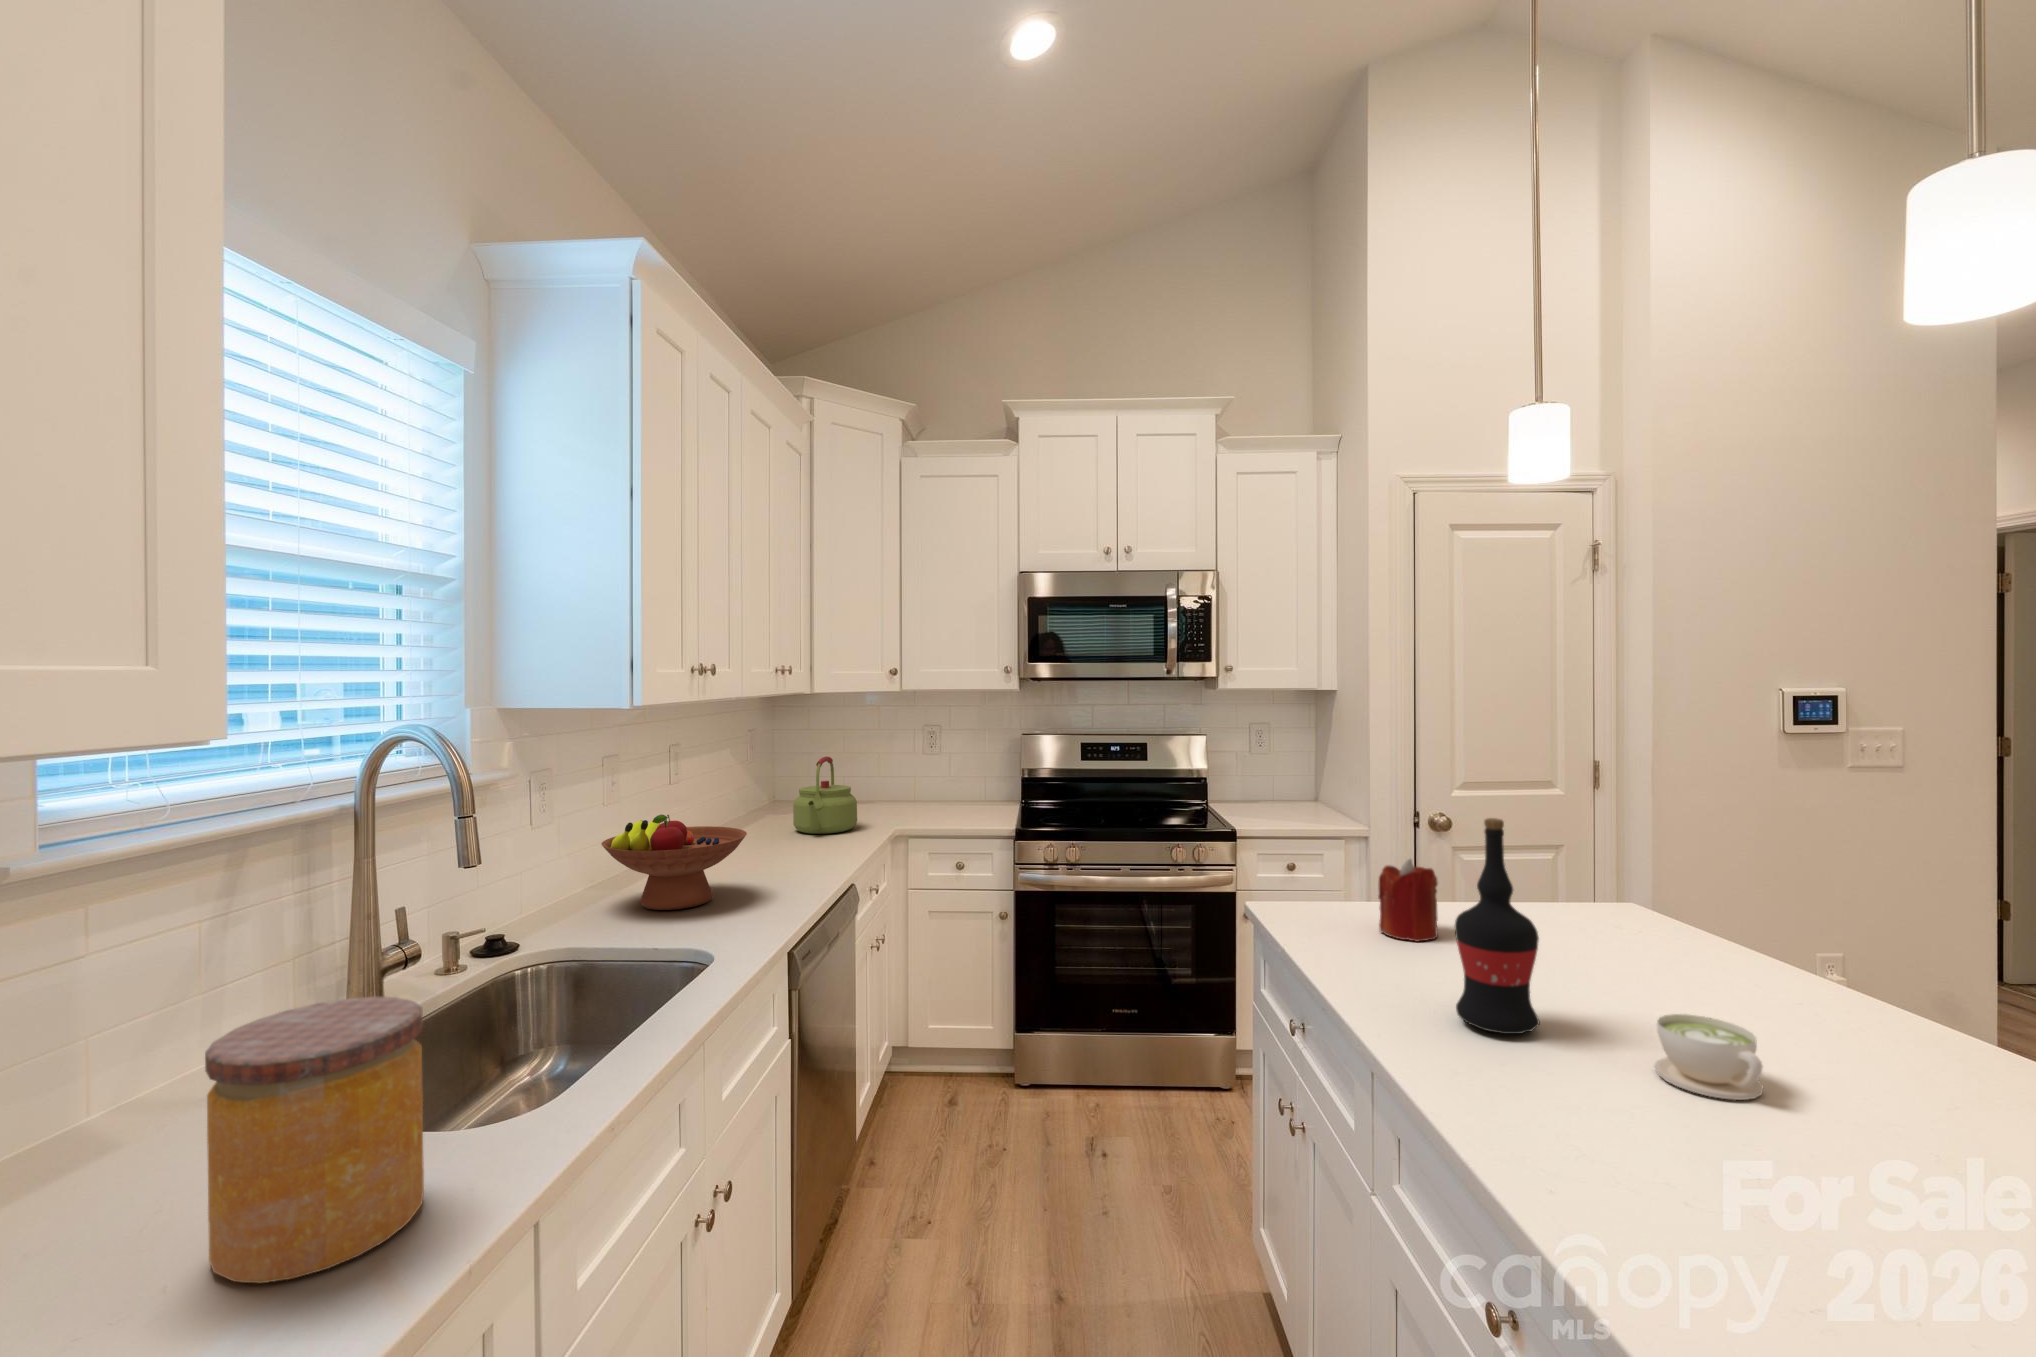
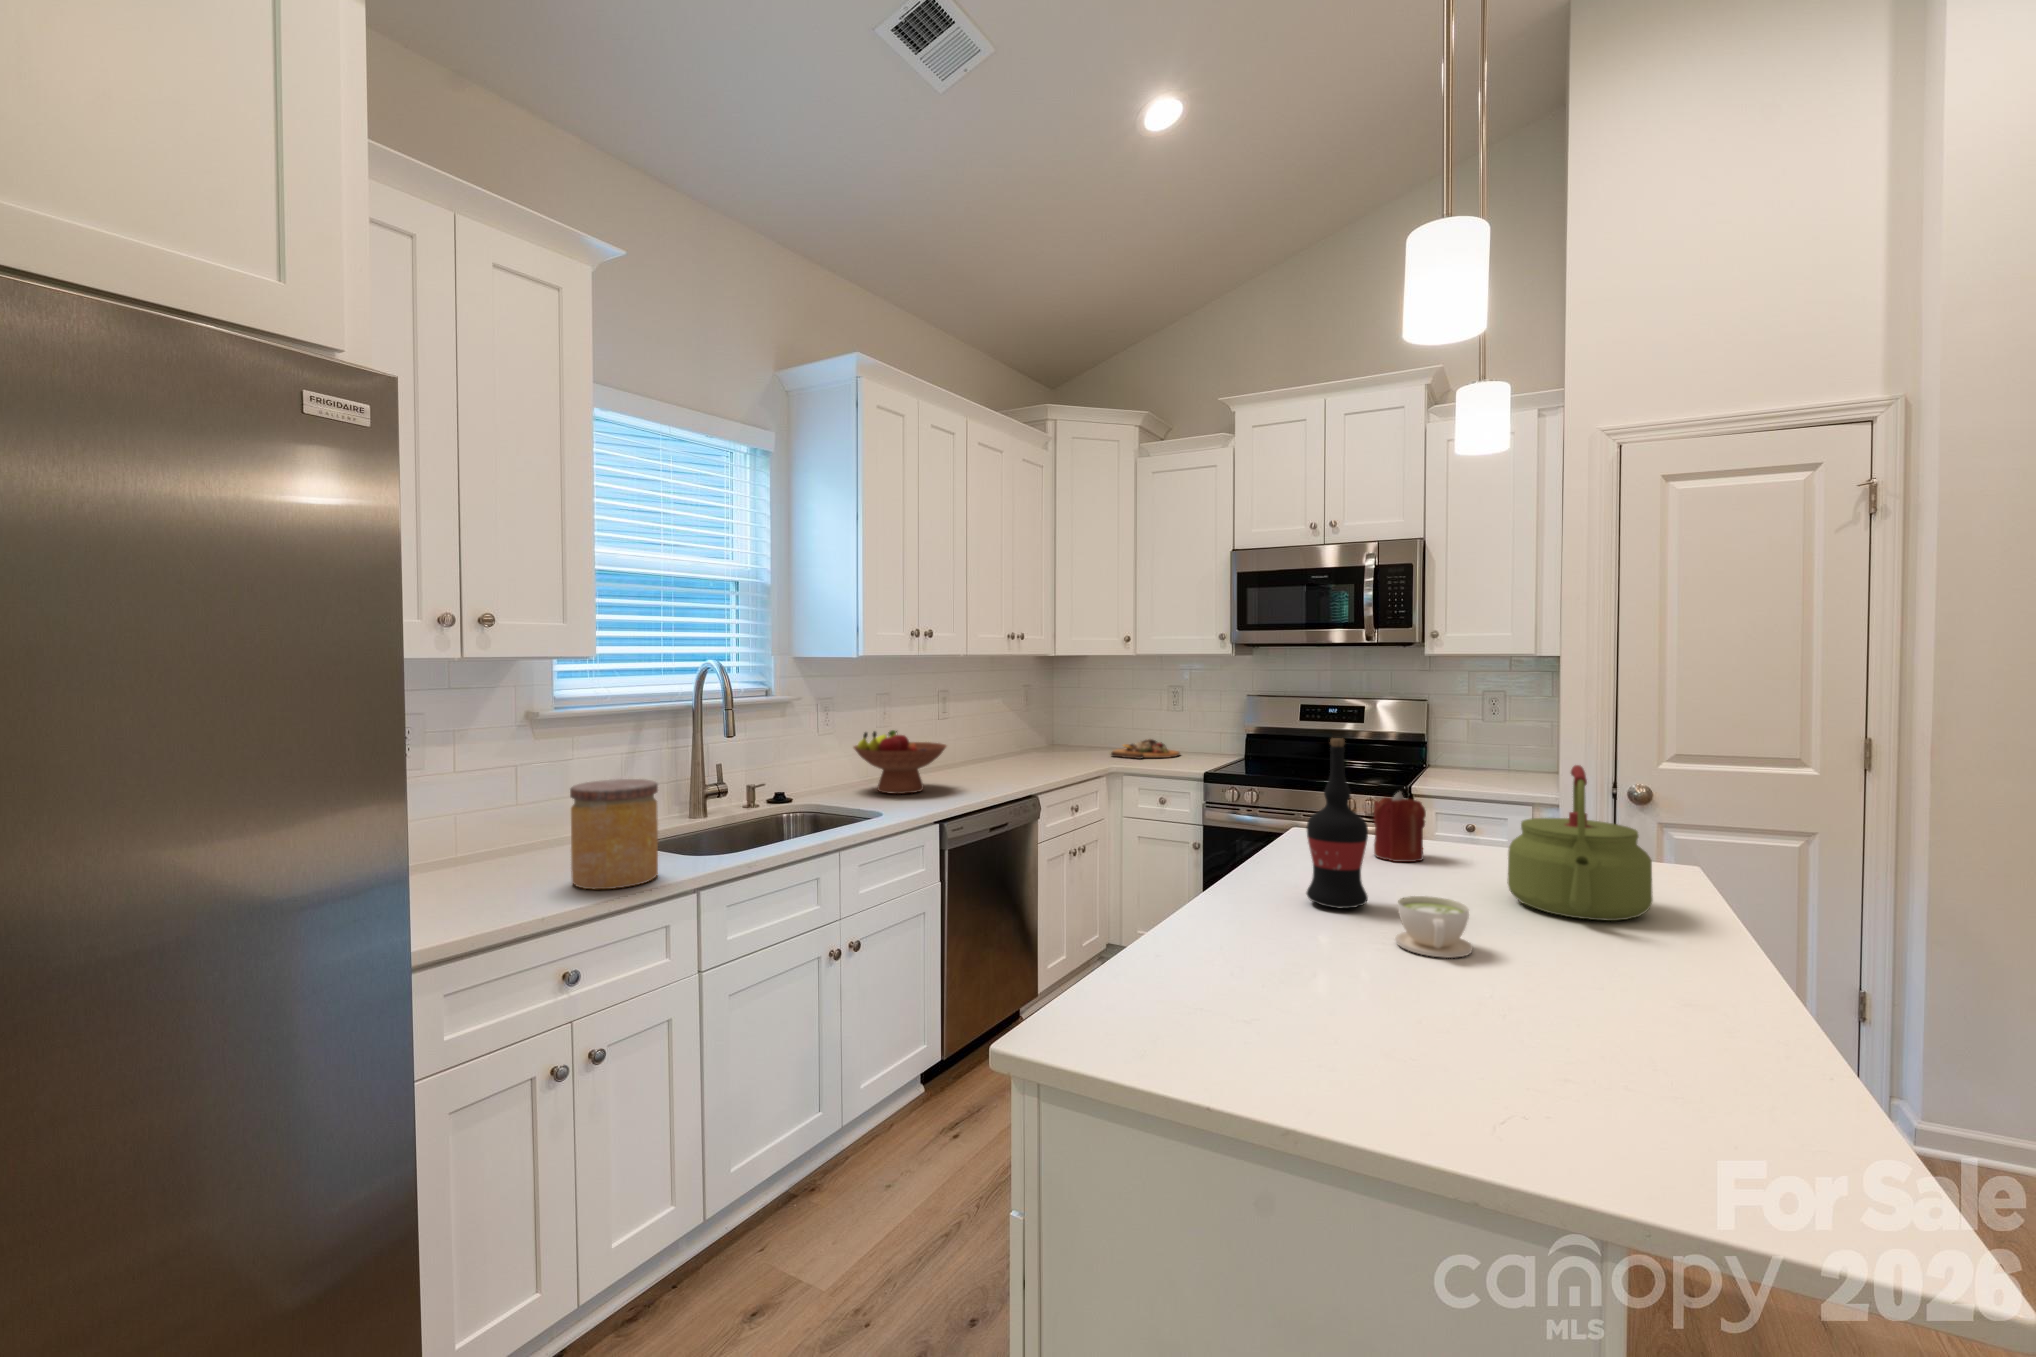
kettle: present [793,756,857,834] -> present [1507,765,1653,921]
cutting board: none [876,790,957,817] -> present [1111,739,1180,759]

